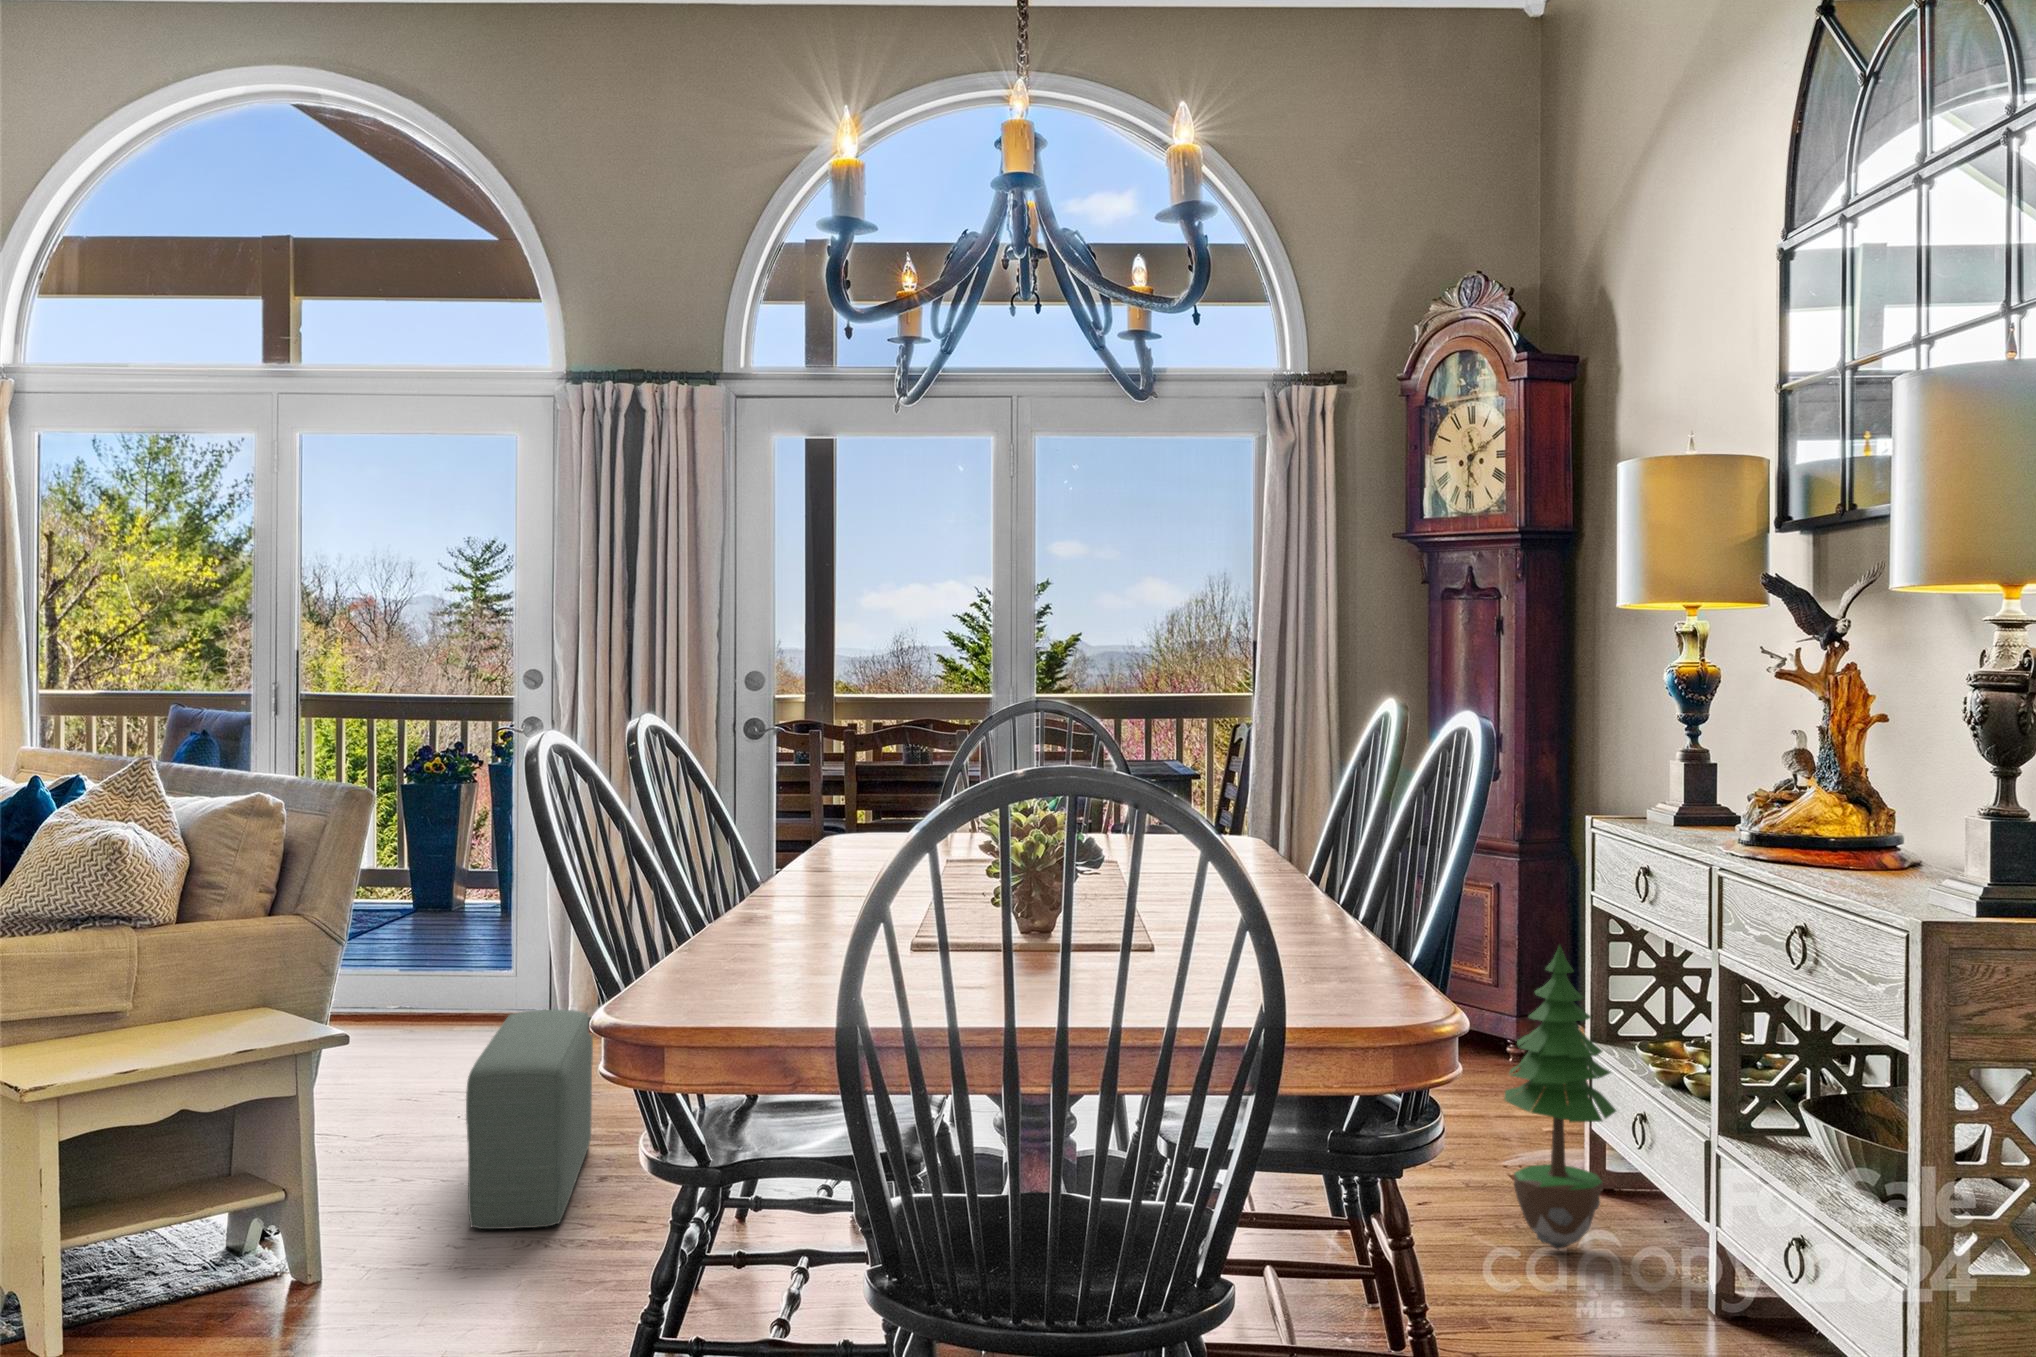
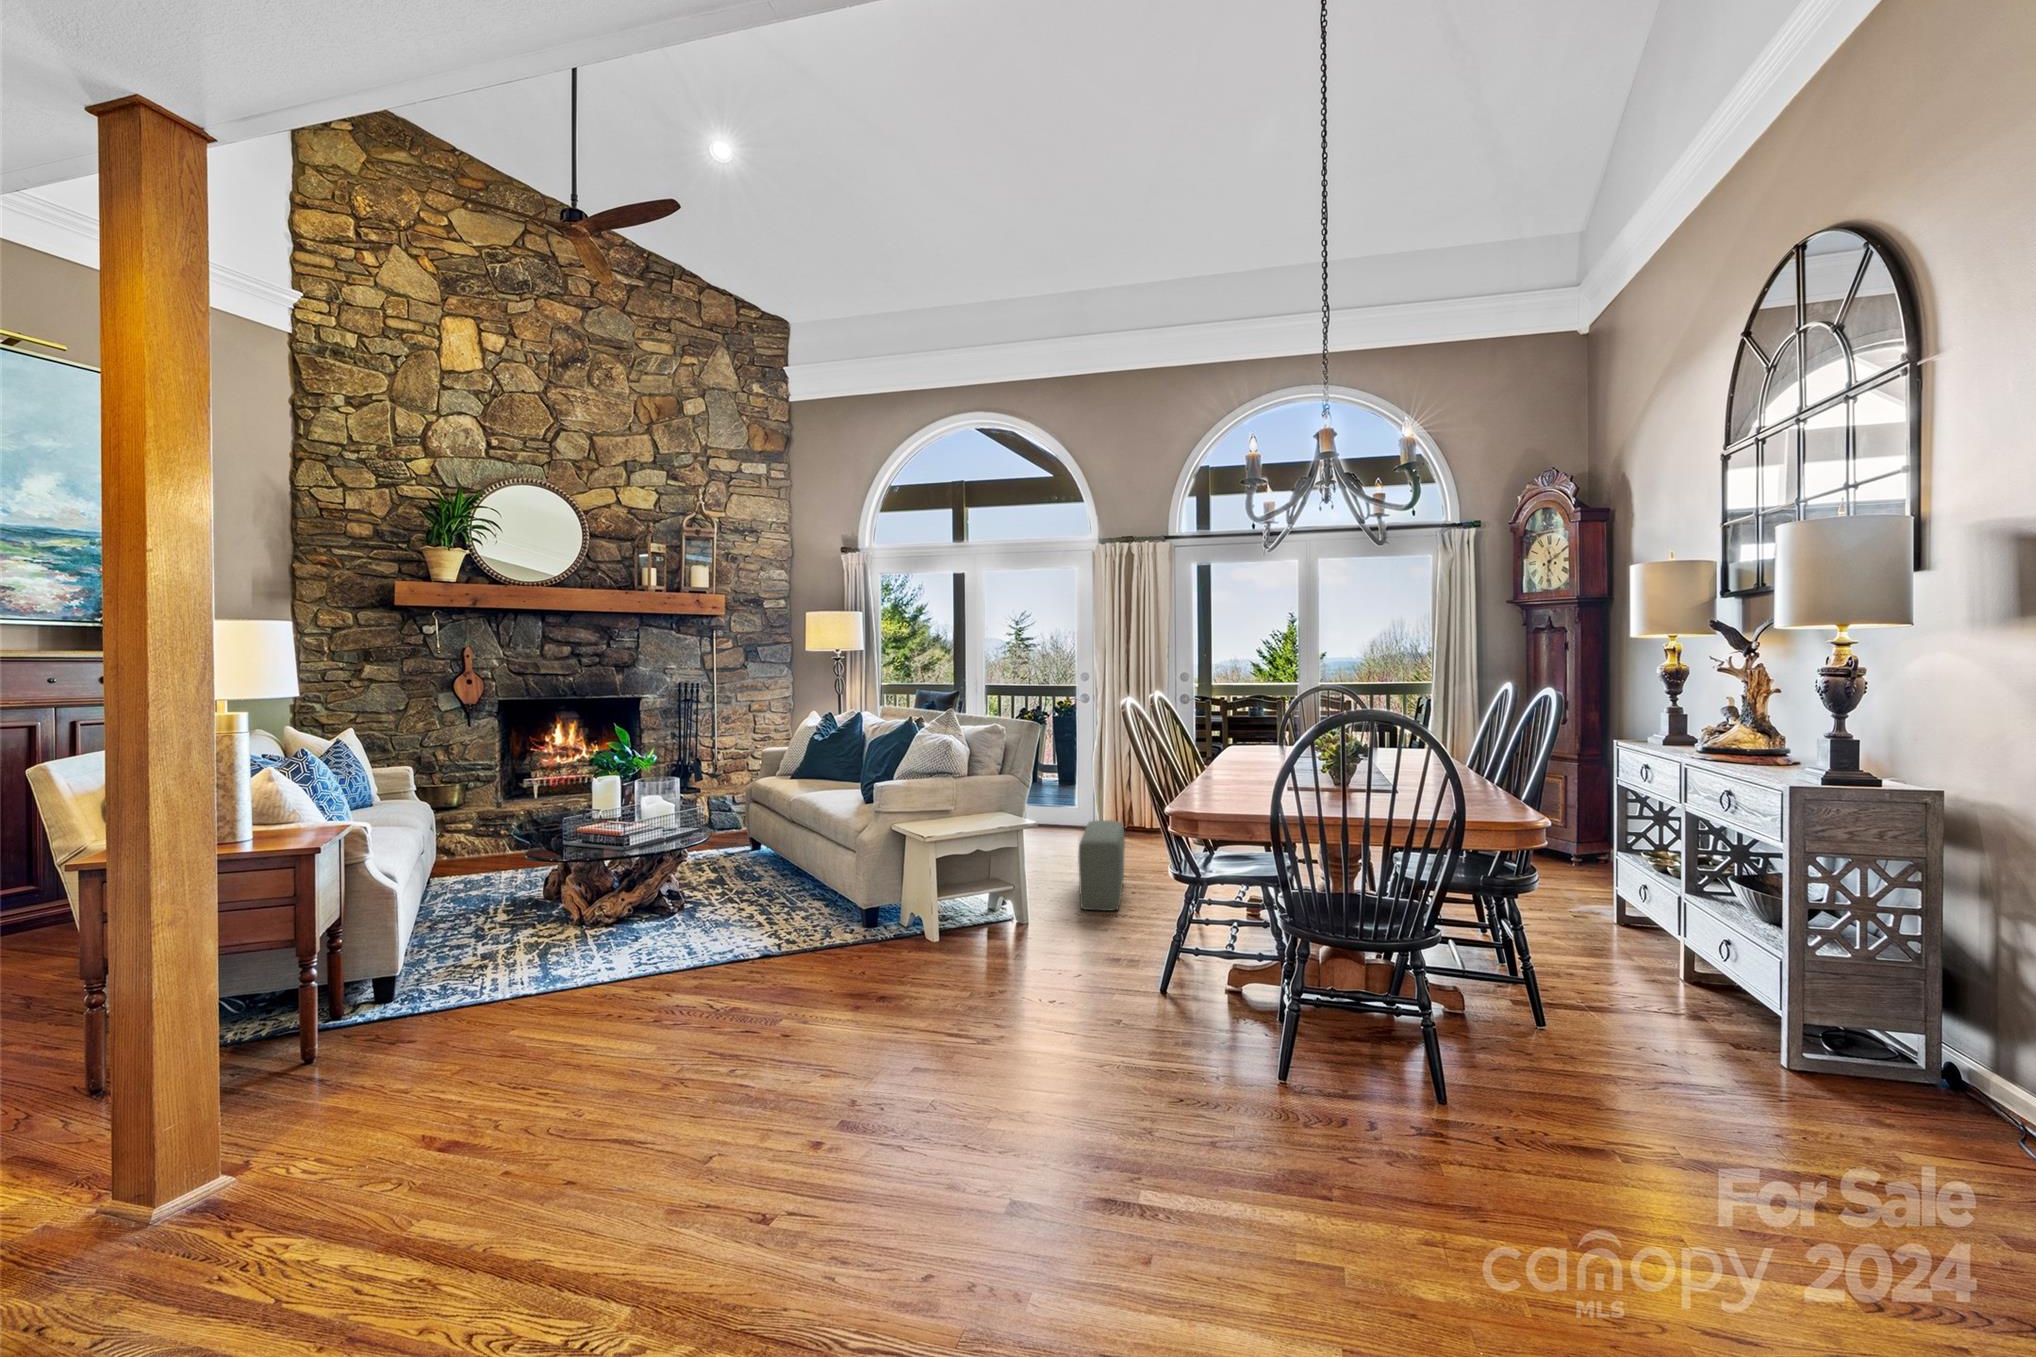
potted tree: present [1505,946,1616,1250] -> none [1570,801,1631,949]

